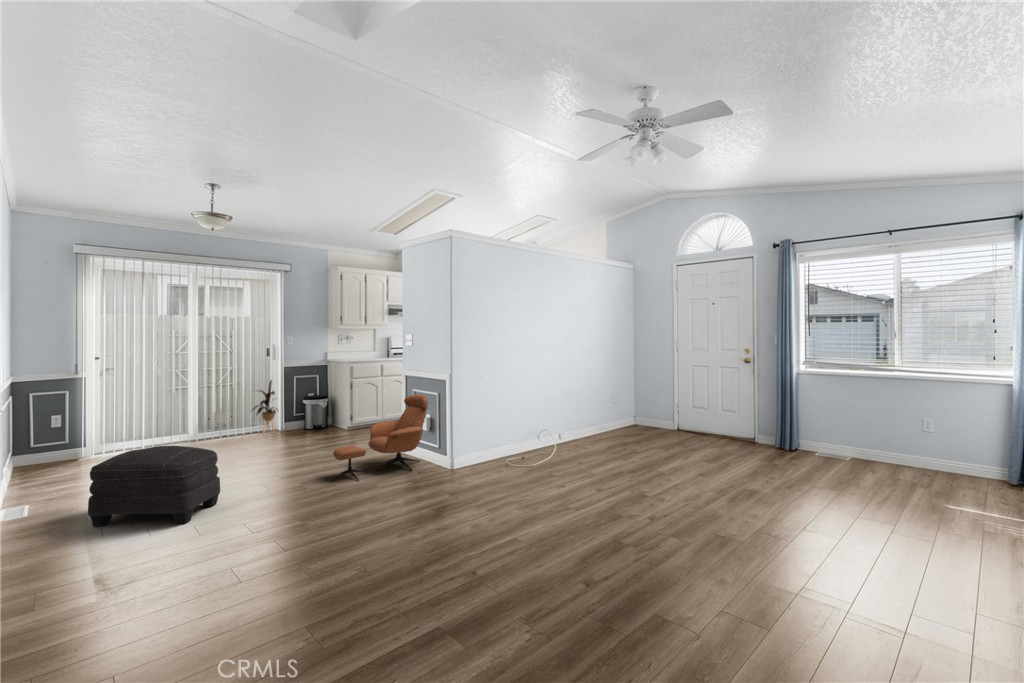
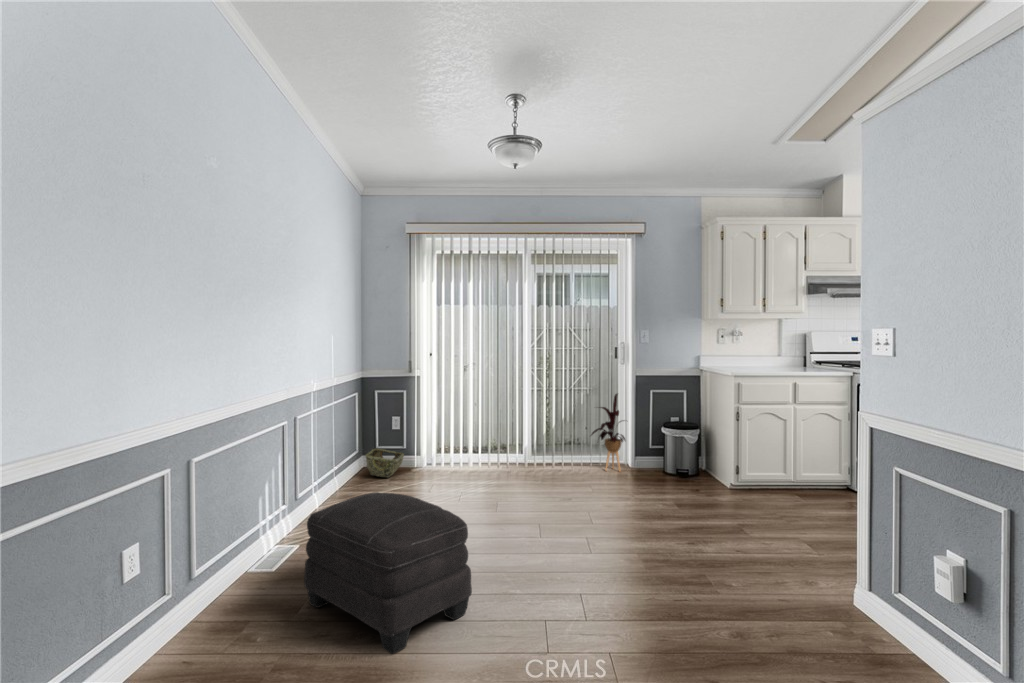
lounge chair: present [331,394,428,481] -> none [668,457,914,655]
woven basket: none [31,445,73,468] -> present [365,449,404,478]

